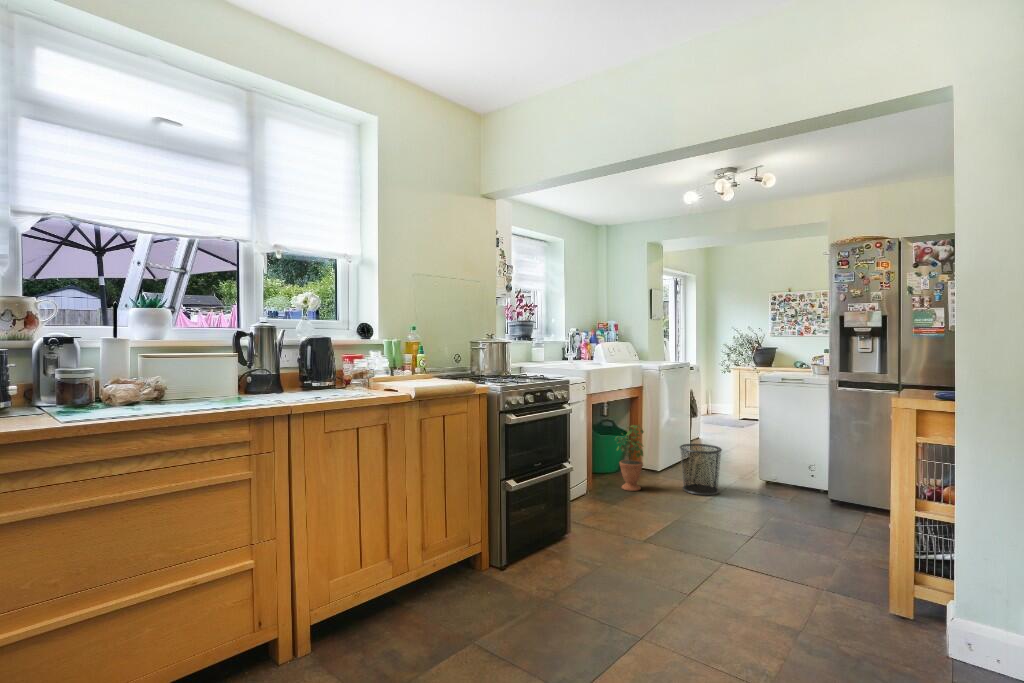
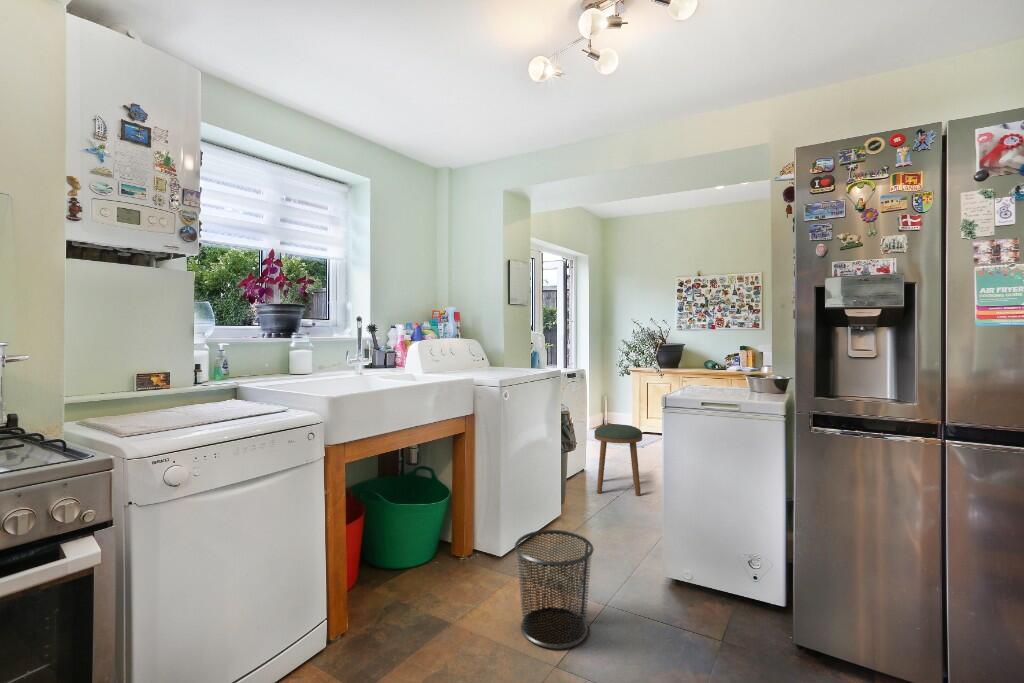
stool: none [709,403,744,450] -> present [594,424,642,495]
potted plant: present [616,425,644,491] -> none [388,496,448,642]

